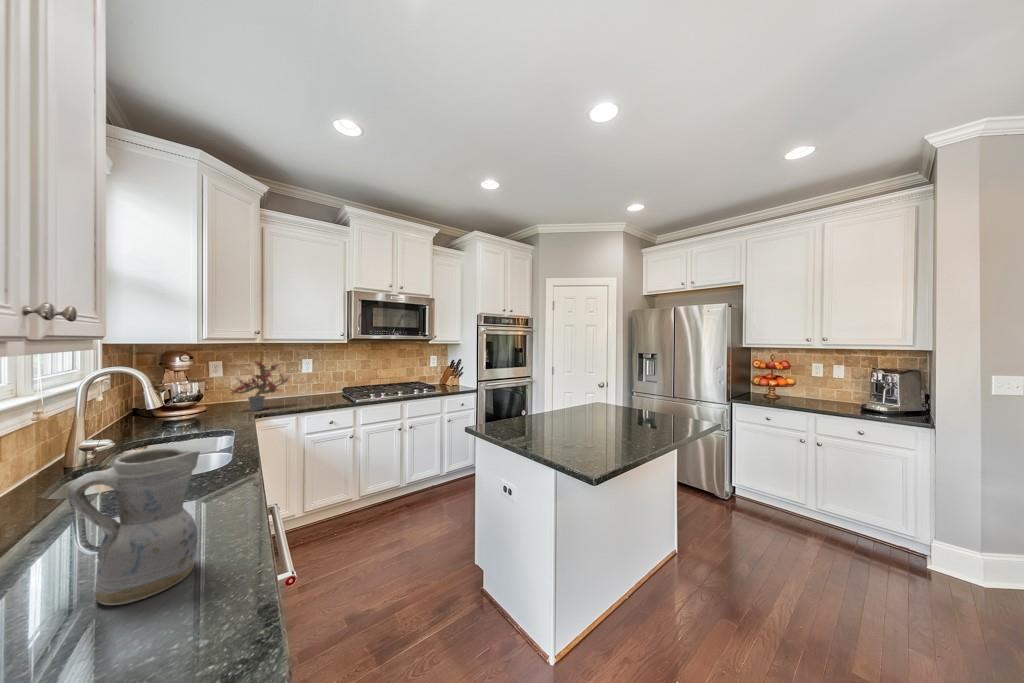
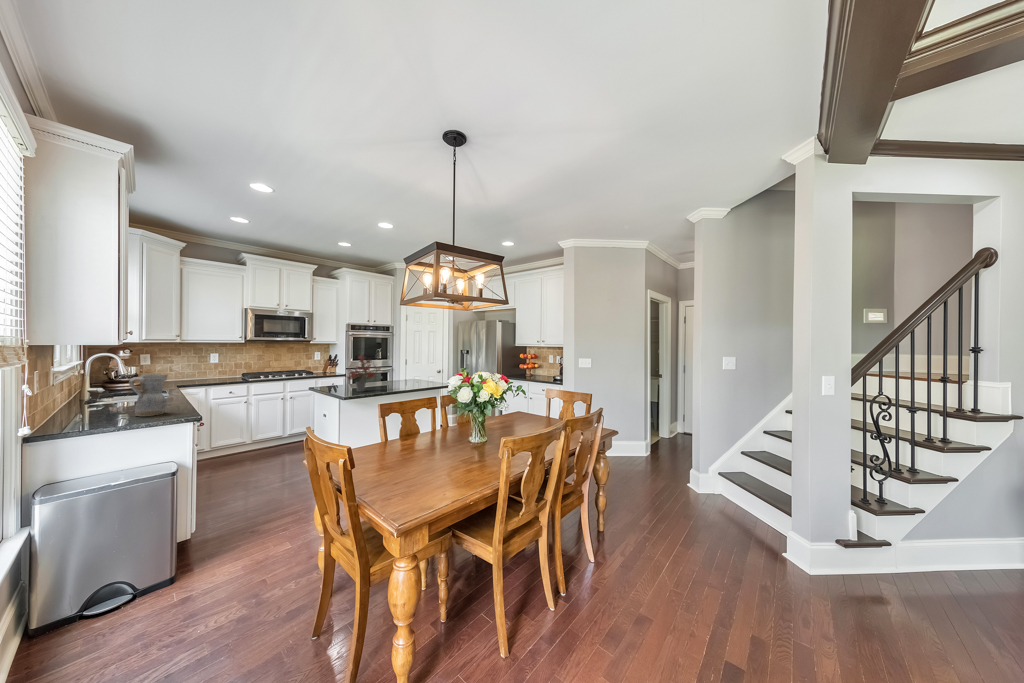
potted plant: present [228,355,288,411] -> present [347,355,380,392]

